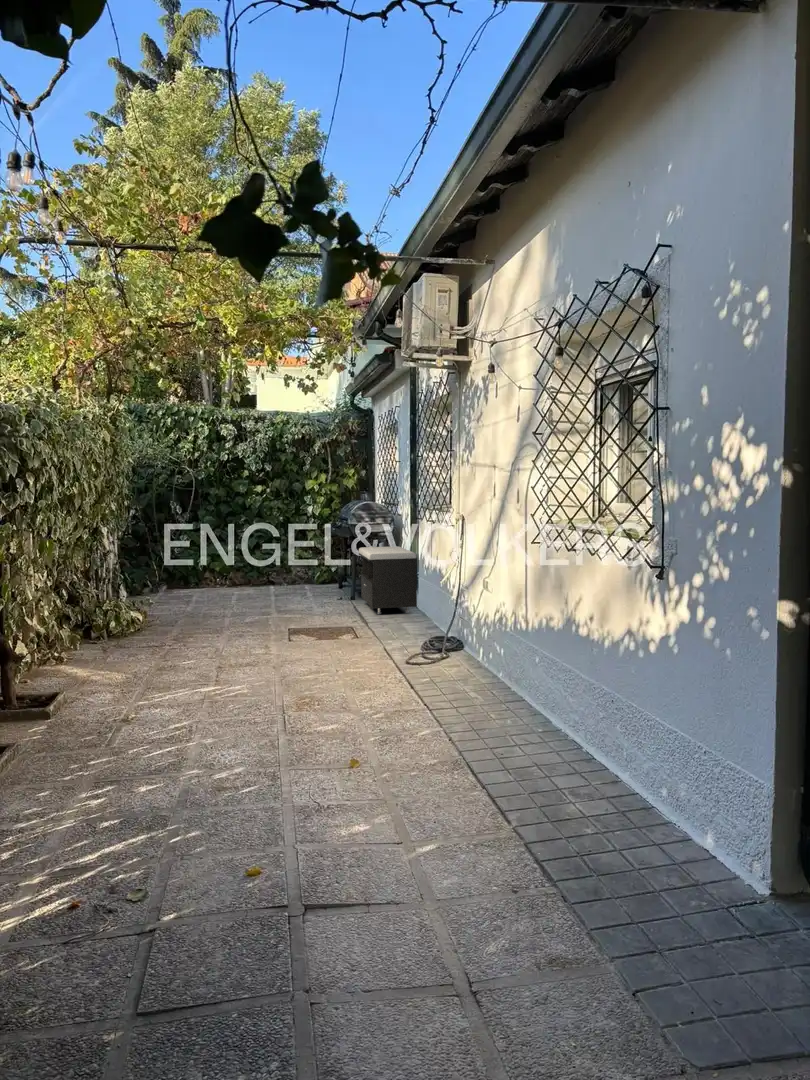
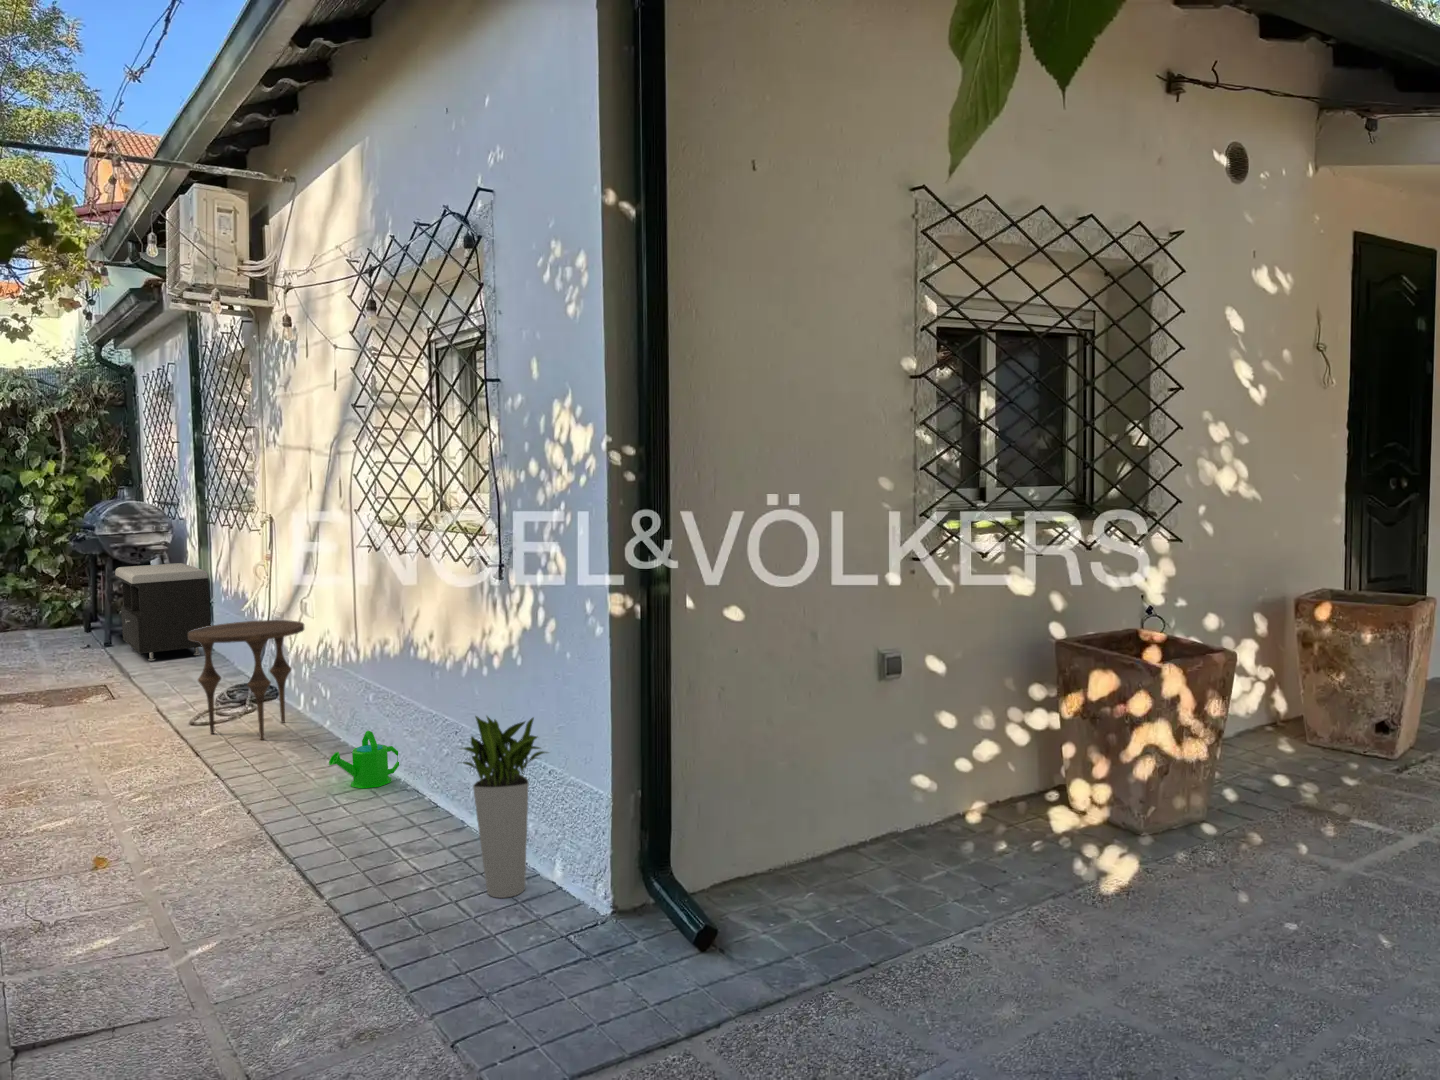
side table: none [409,593,487,683] -> present [188,620,304,740]
watering can: none [507,688,562,734] -> present [329,731,399,789]
planter: none [623,694,707,854] -> present [463,716,547,898]

